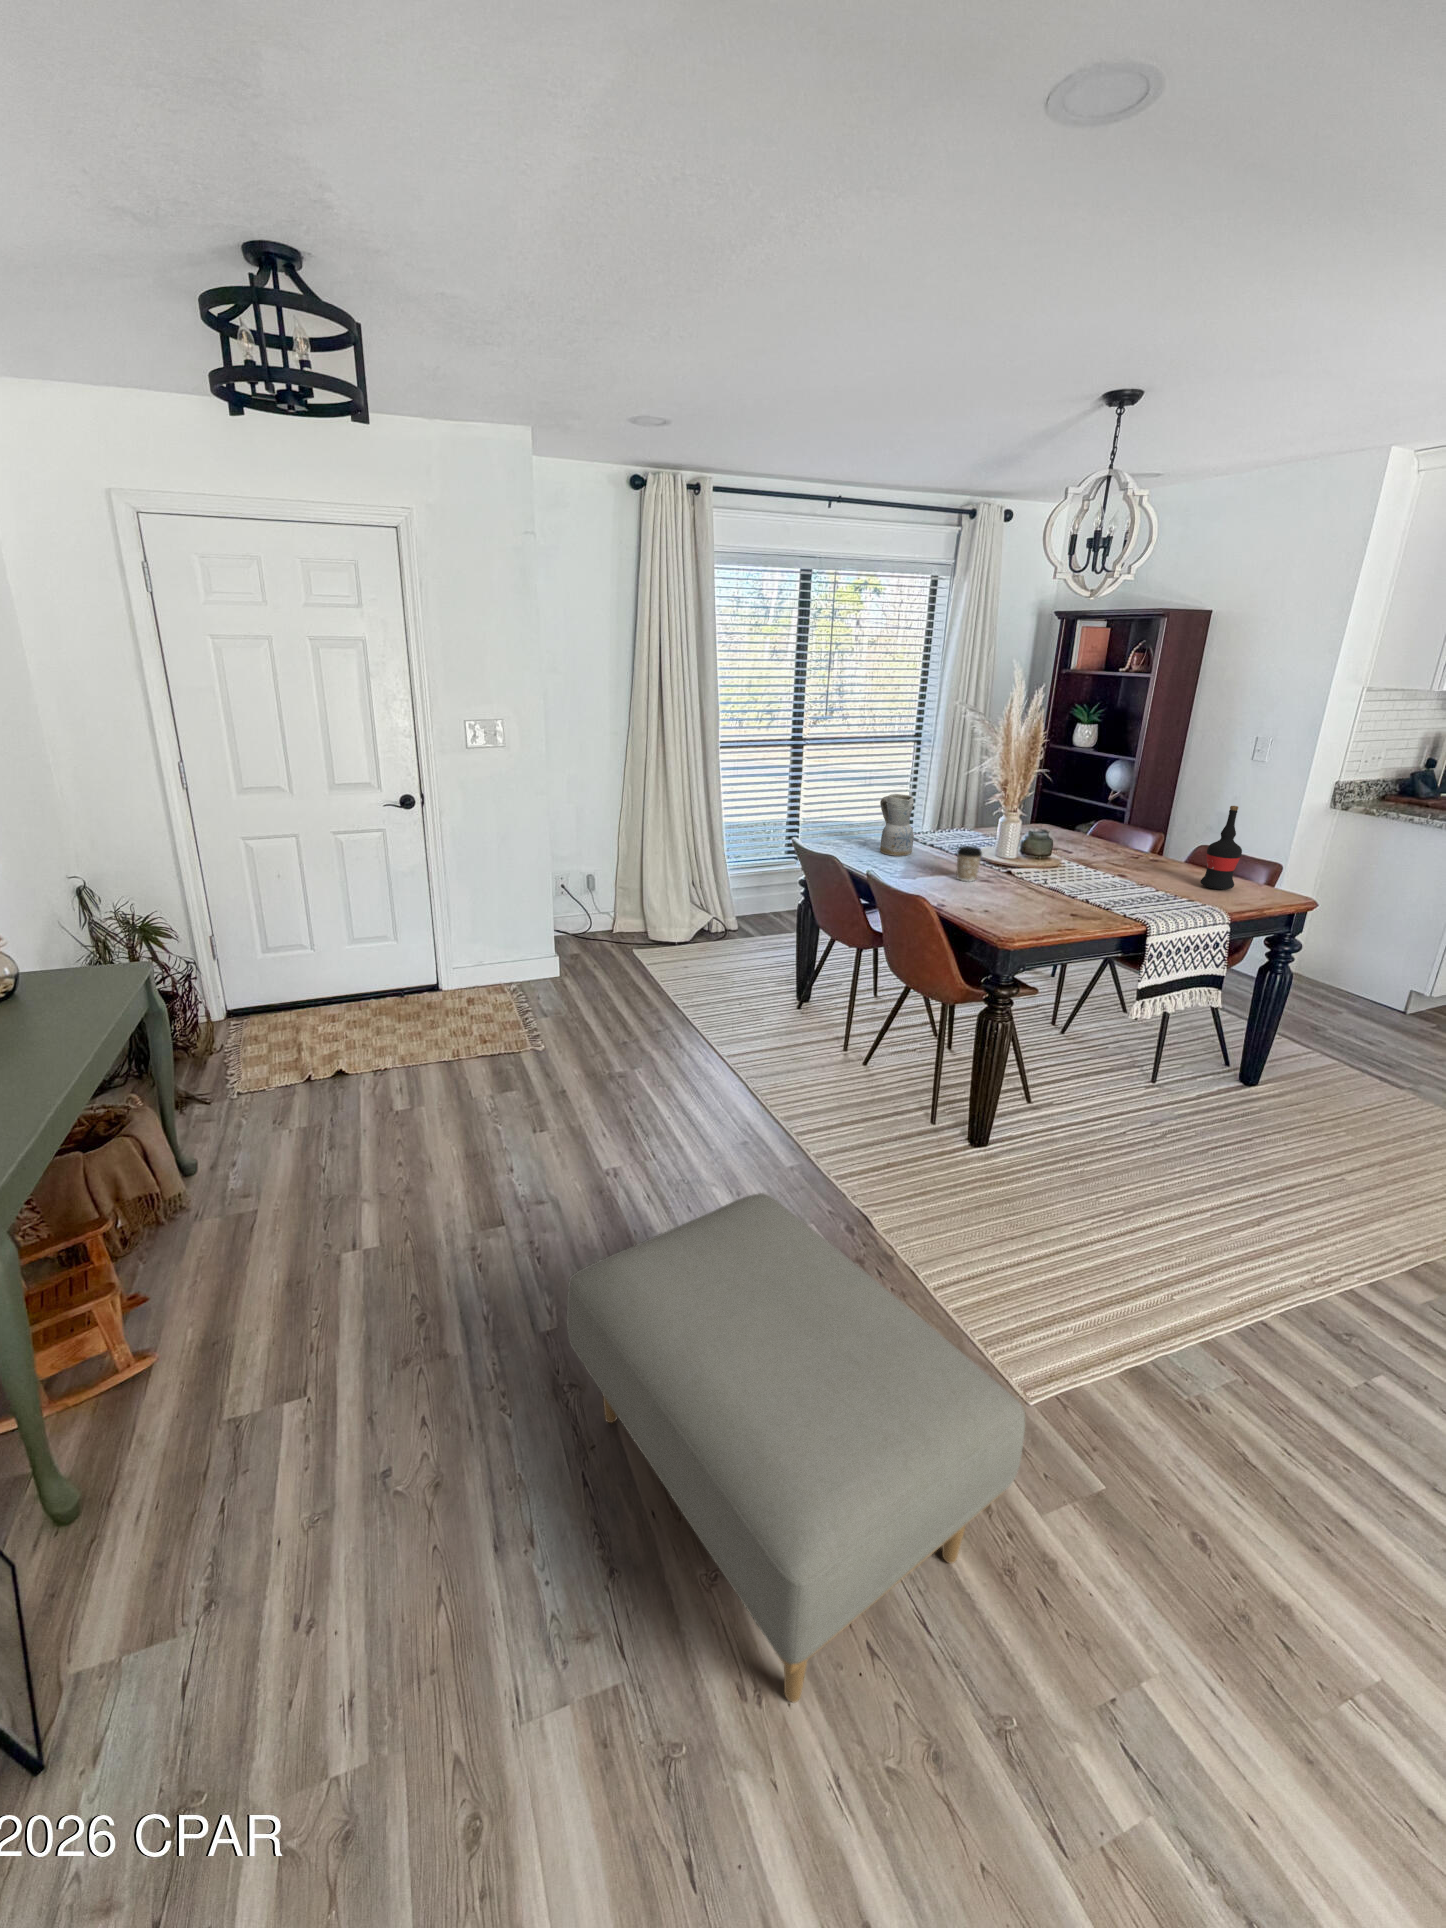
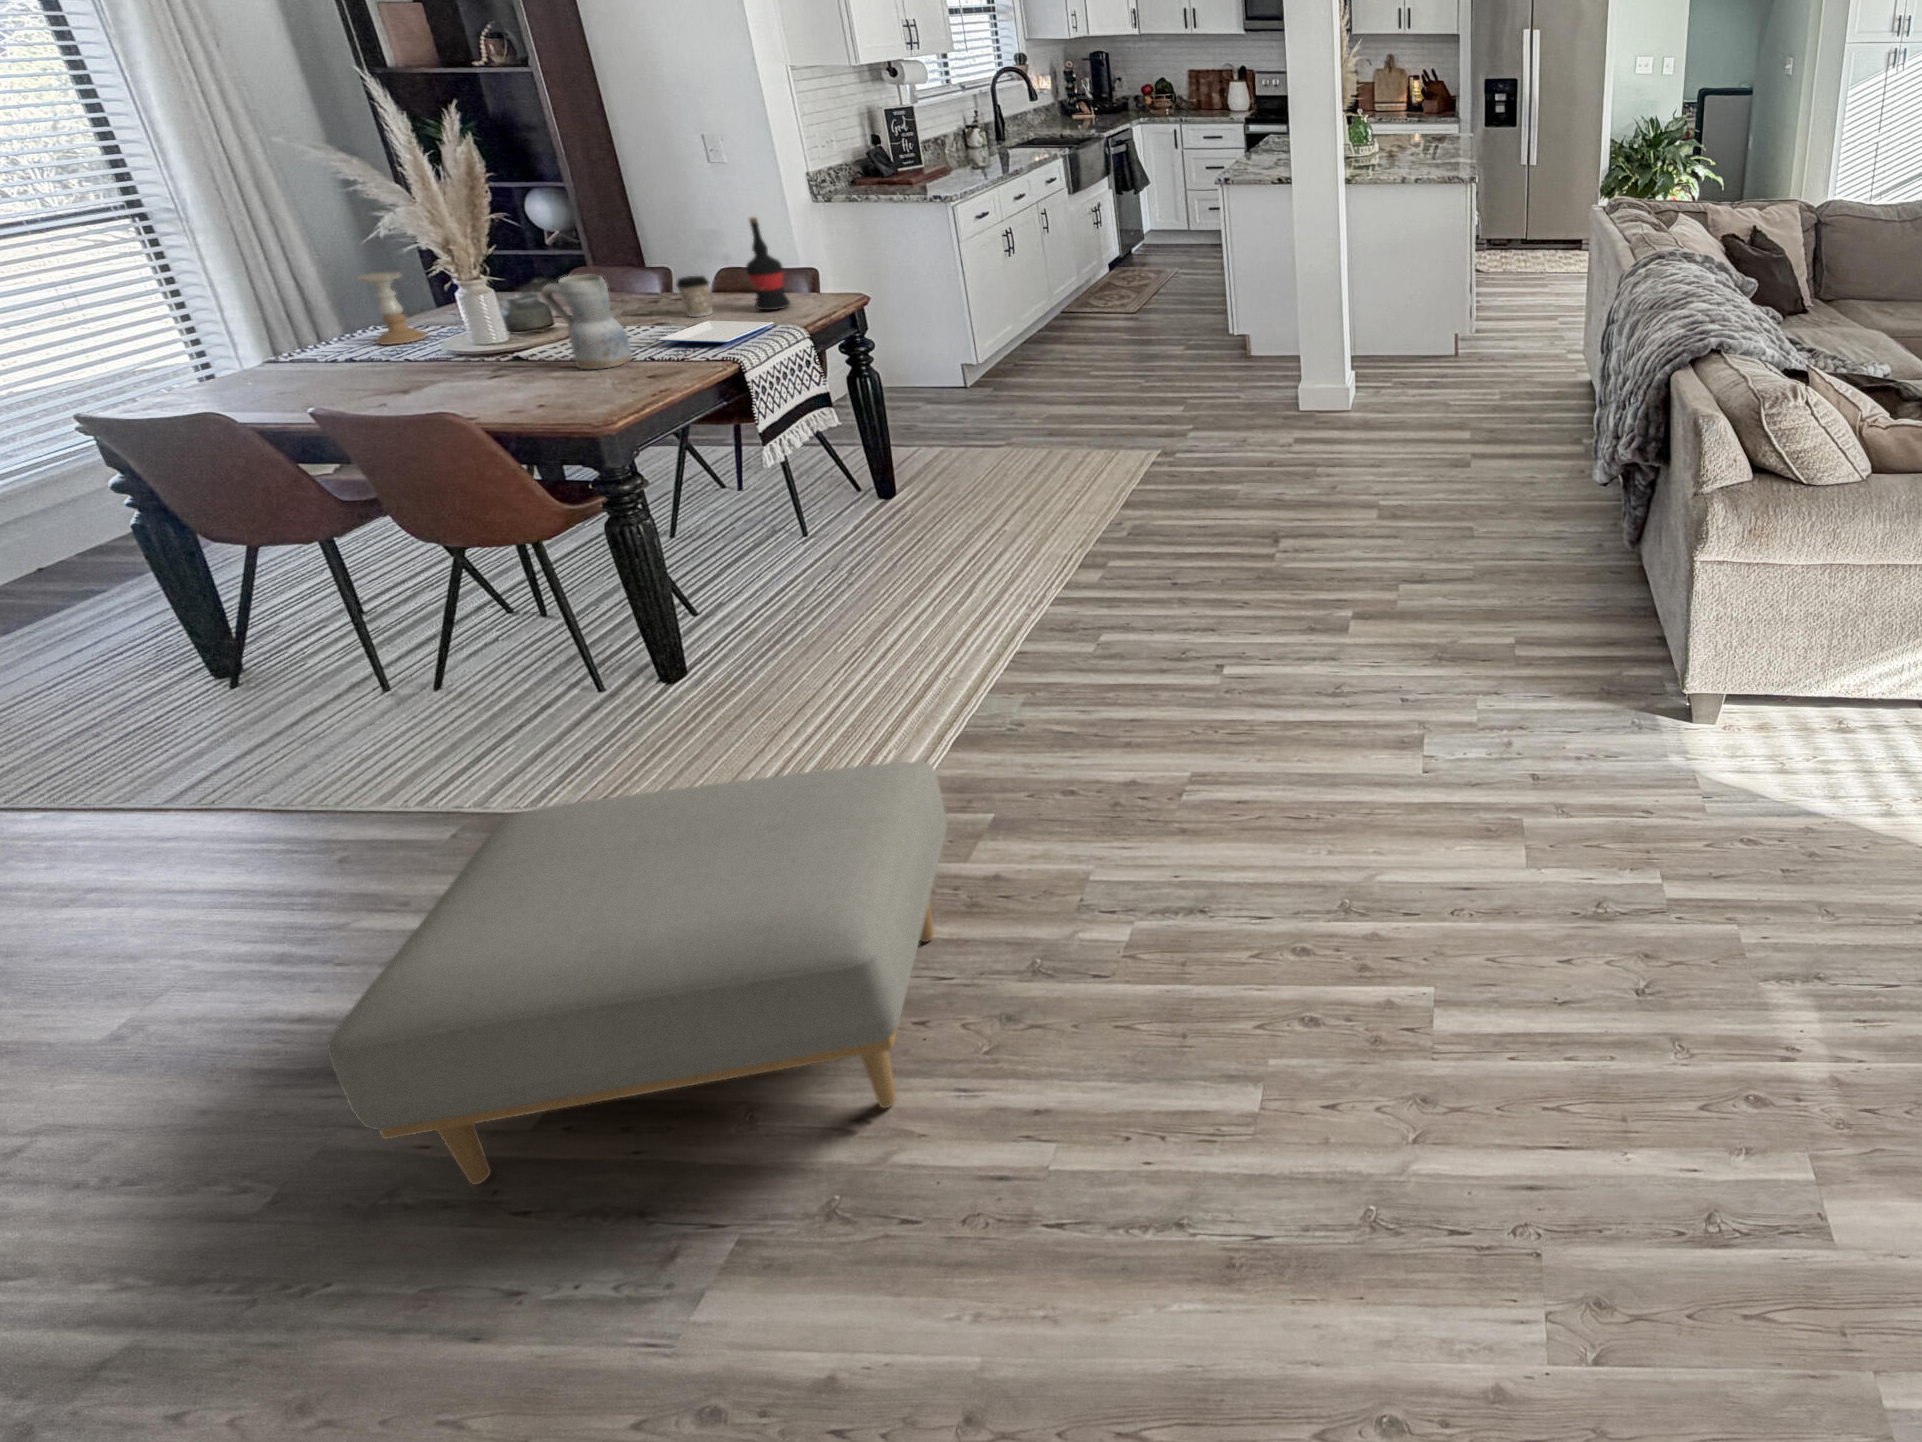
ceramic pitcher: present [880,794,914,856] -> present [542,275,632,369]
candle holder: none [955,796,986,844] -> present [357,272,427,345]
coffee cup: present [956,846,982,881] -> present [677,276,713,317]
plate: none [1102,883,1202,905] -> present [658,321,774,343]

